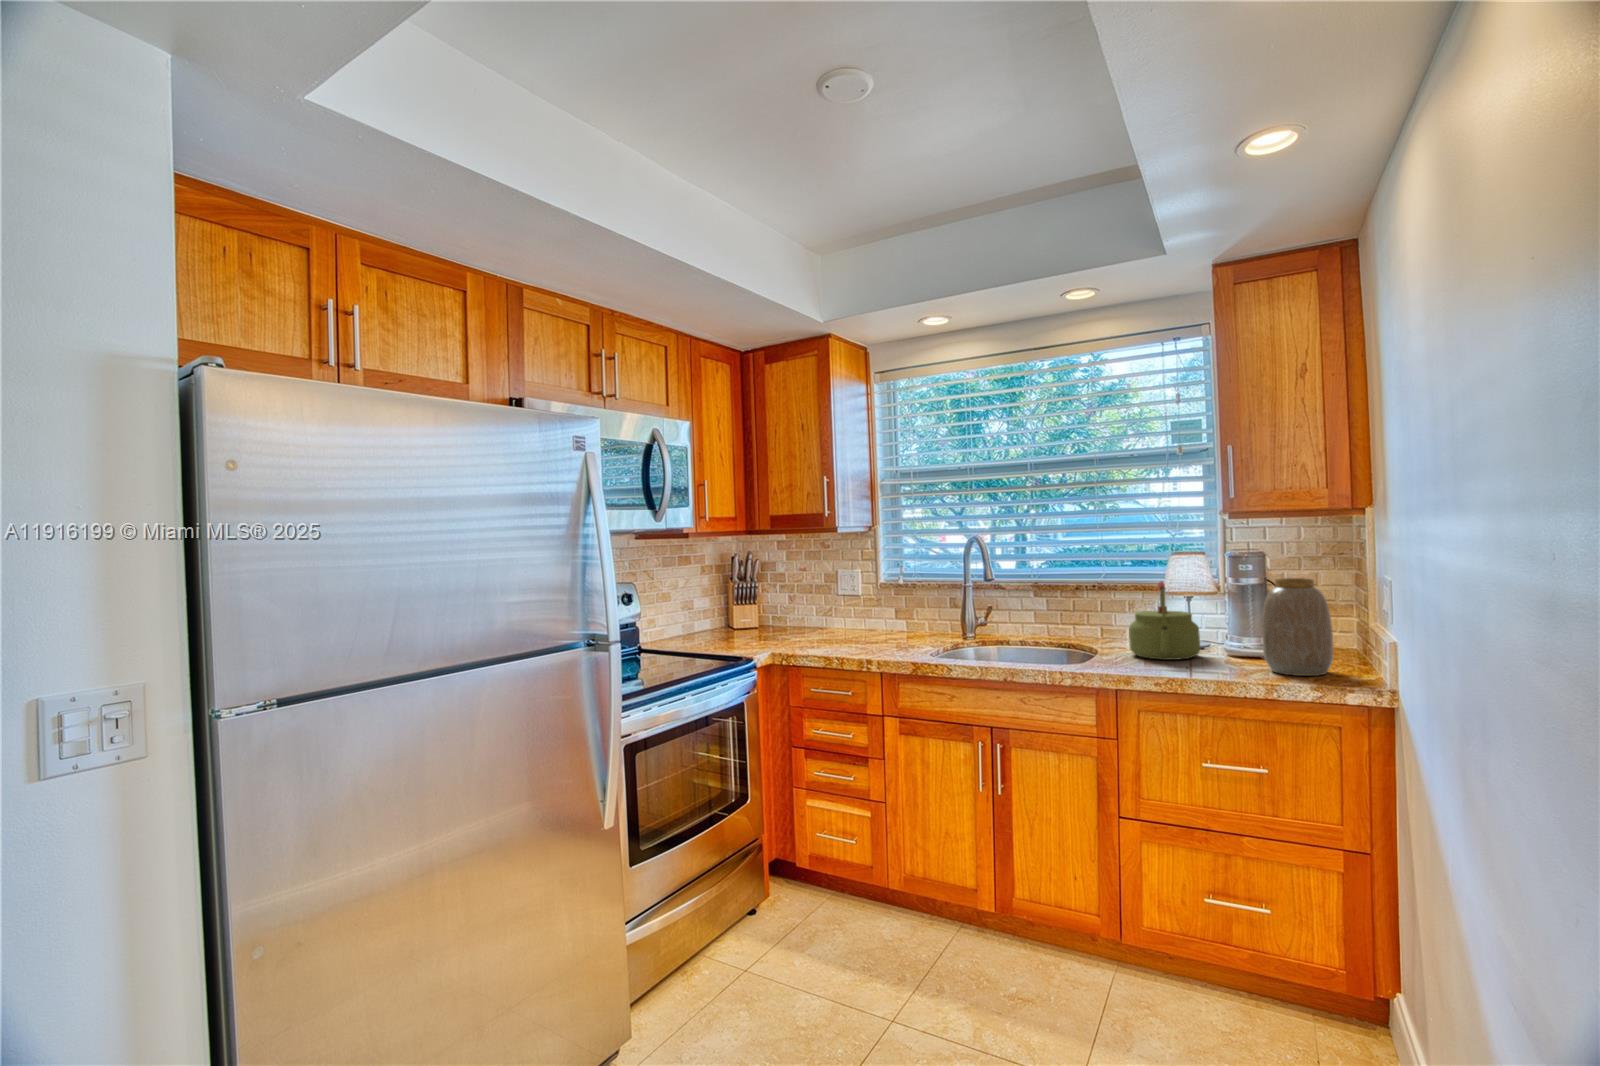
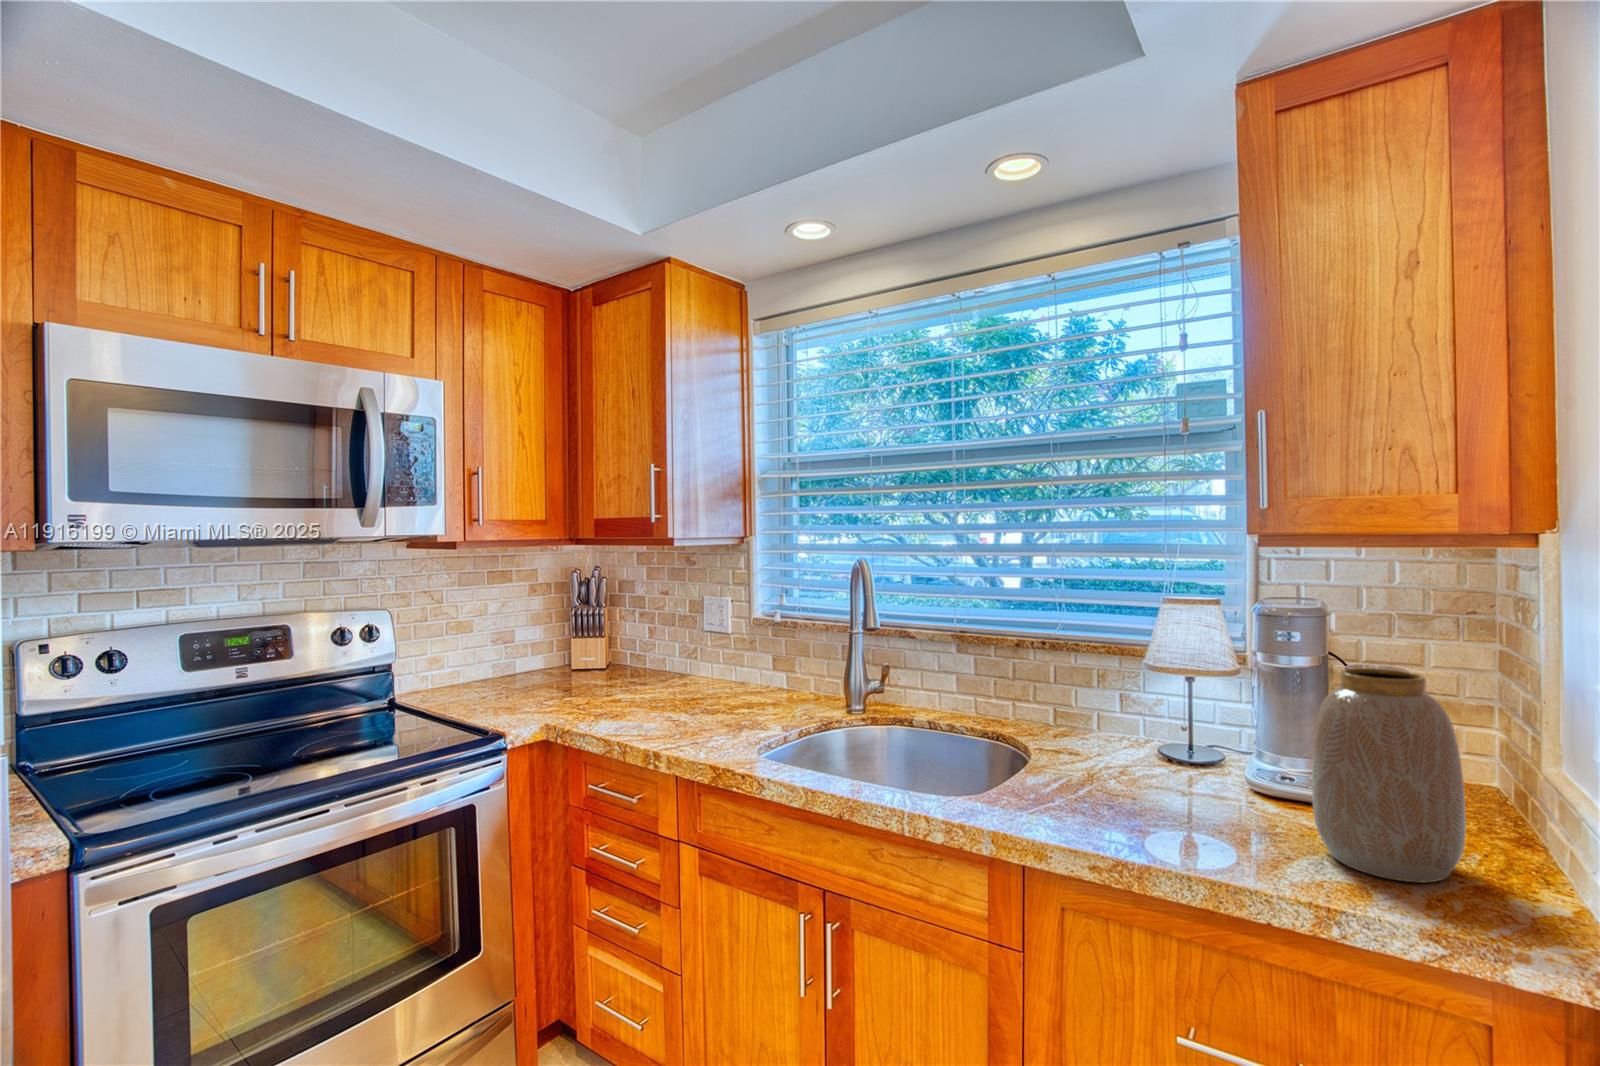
kettle: present [1129,582,1201,660] -> none [1076,650,1200,797]

